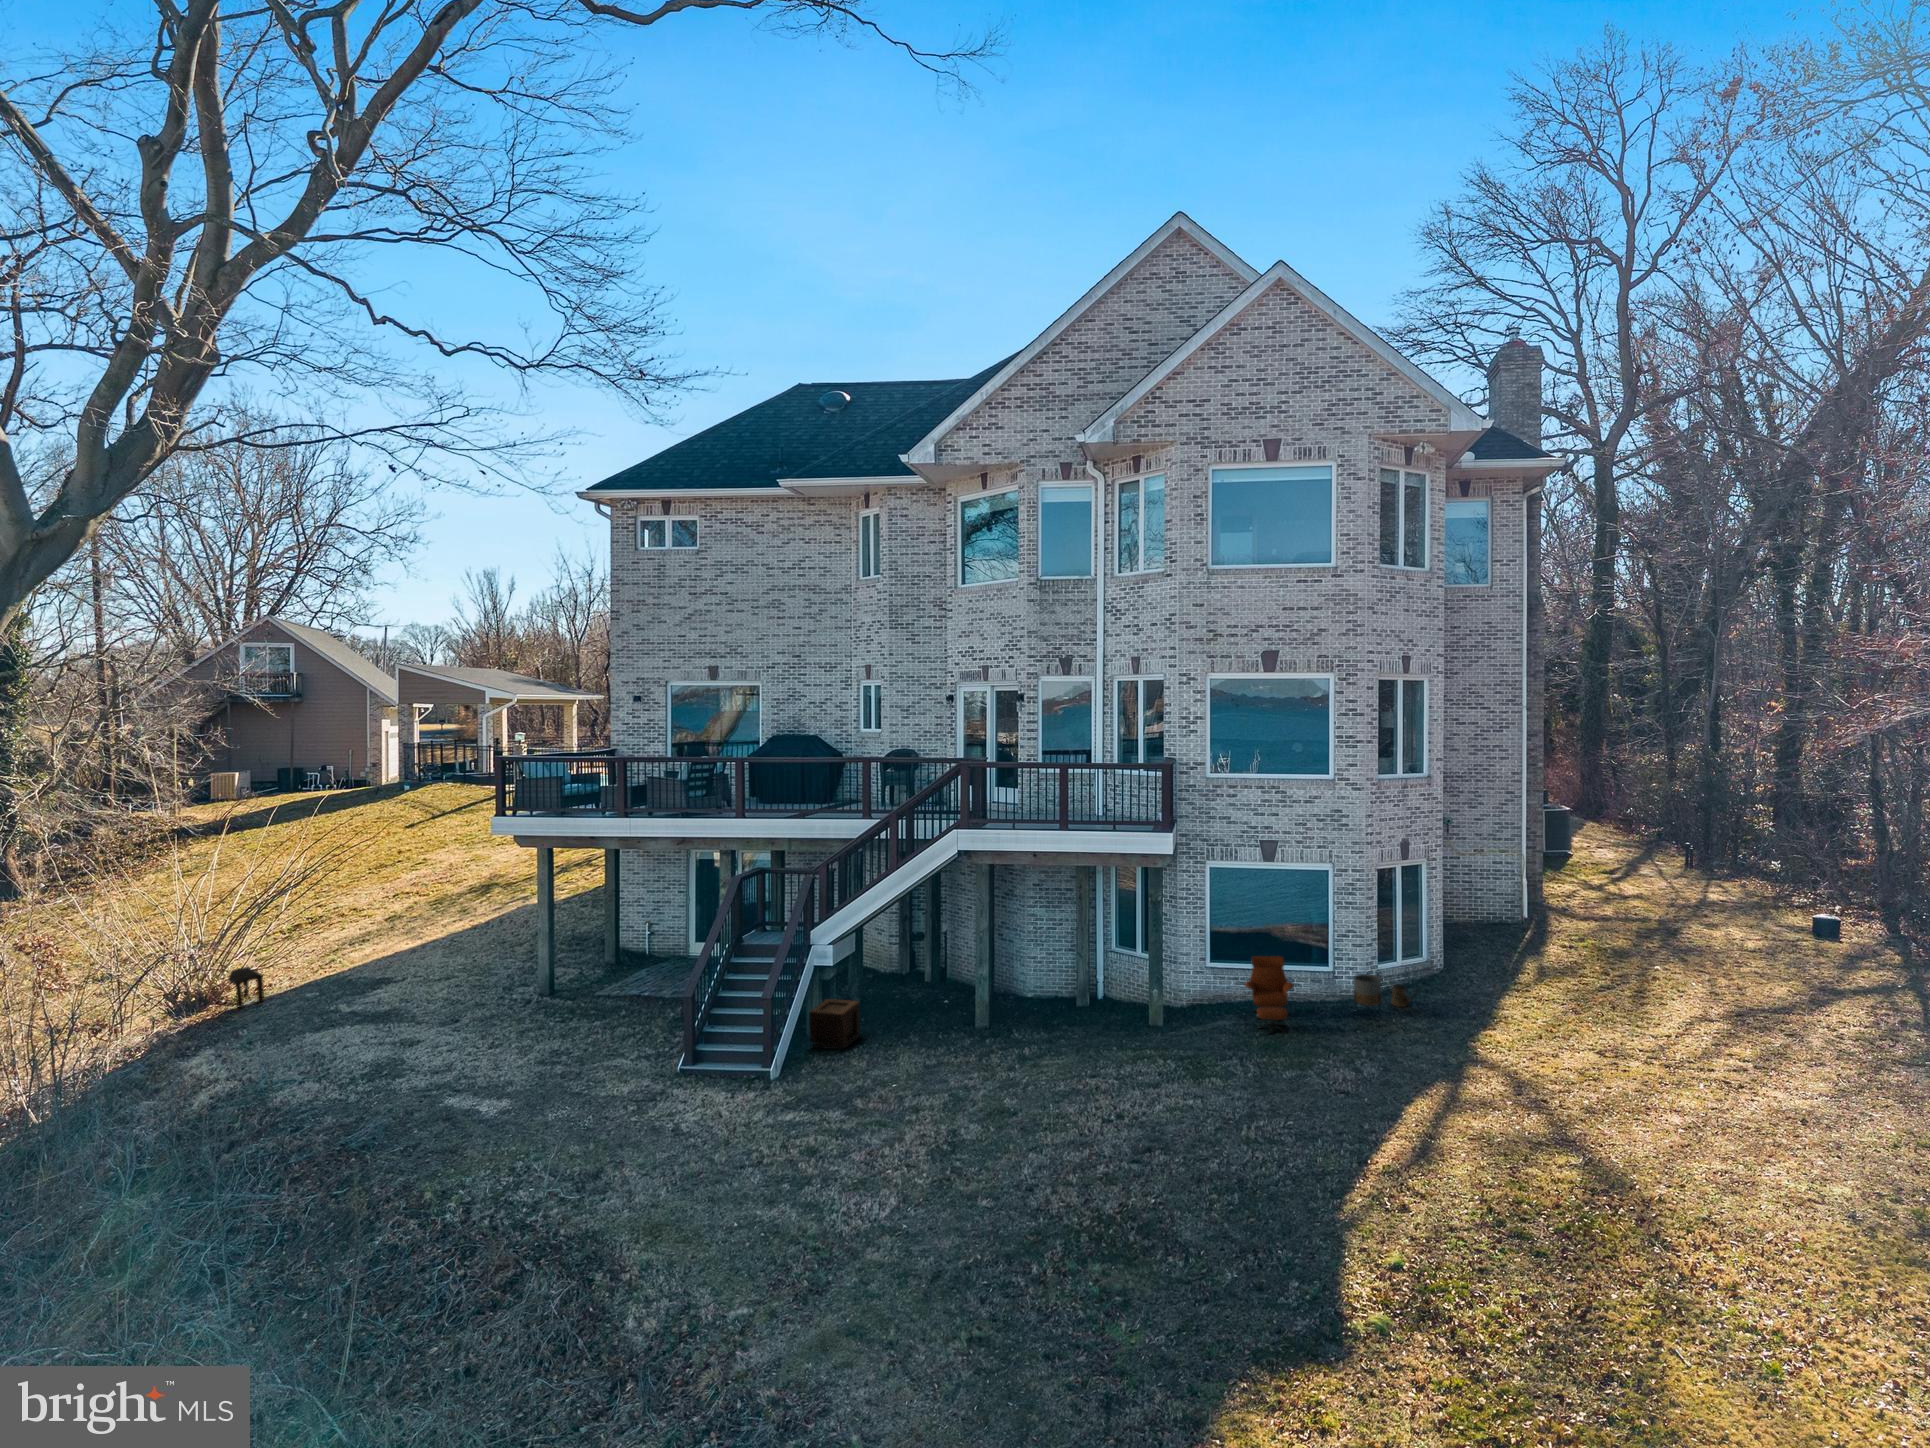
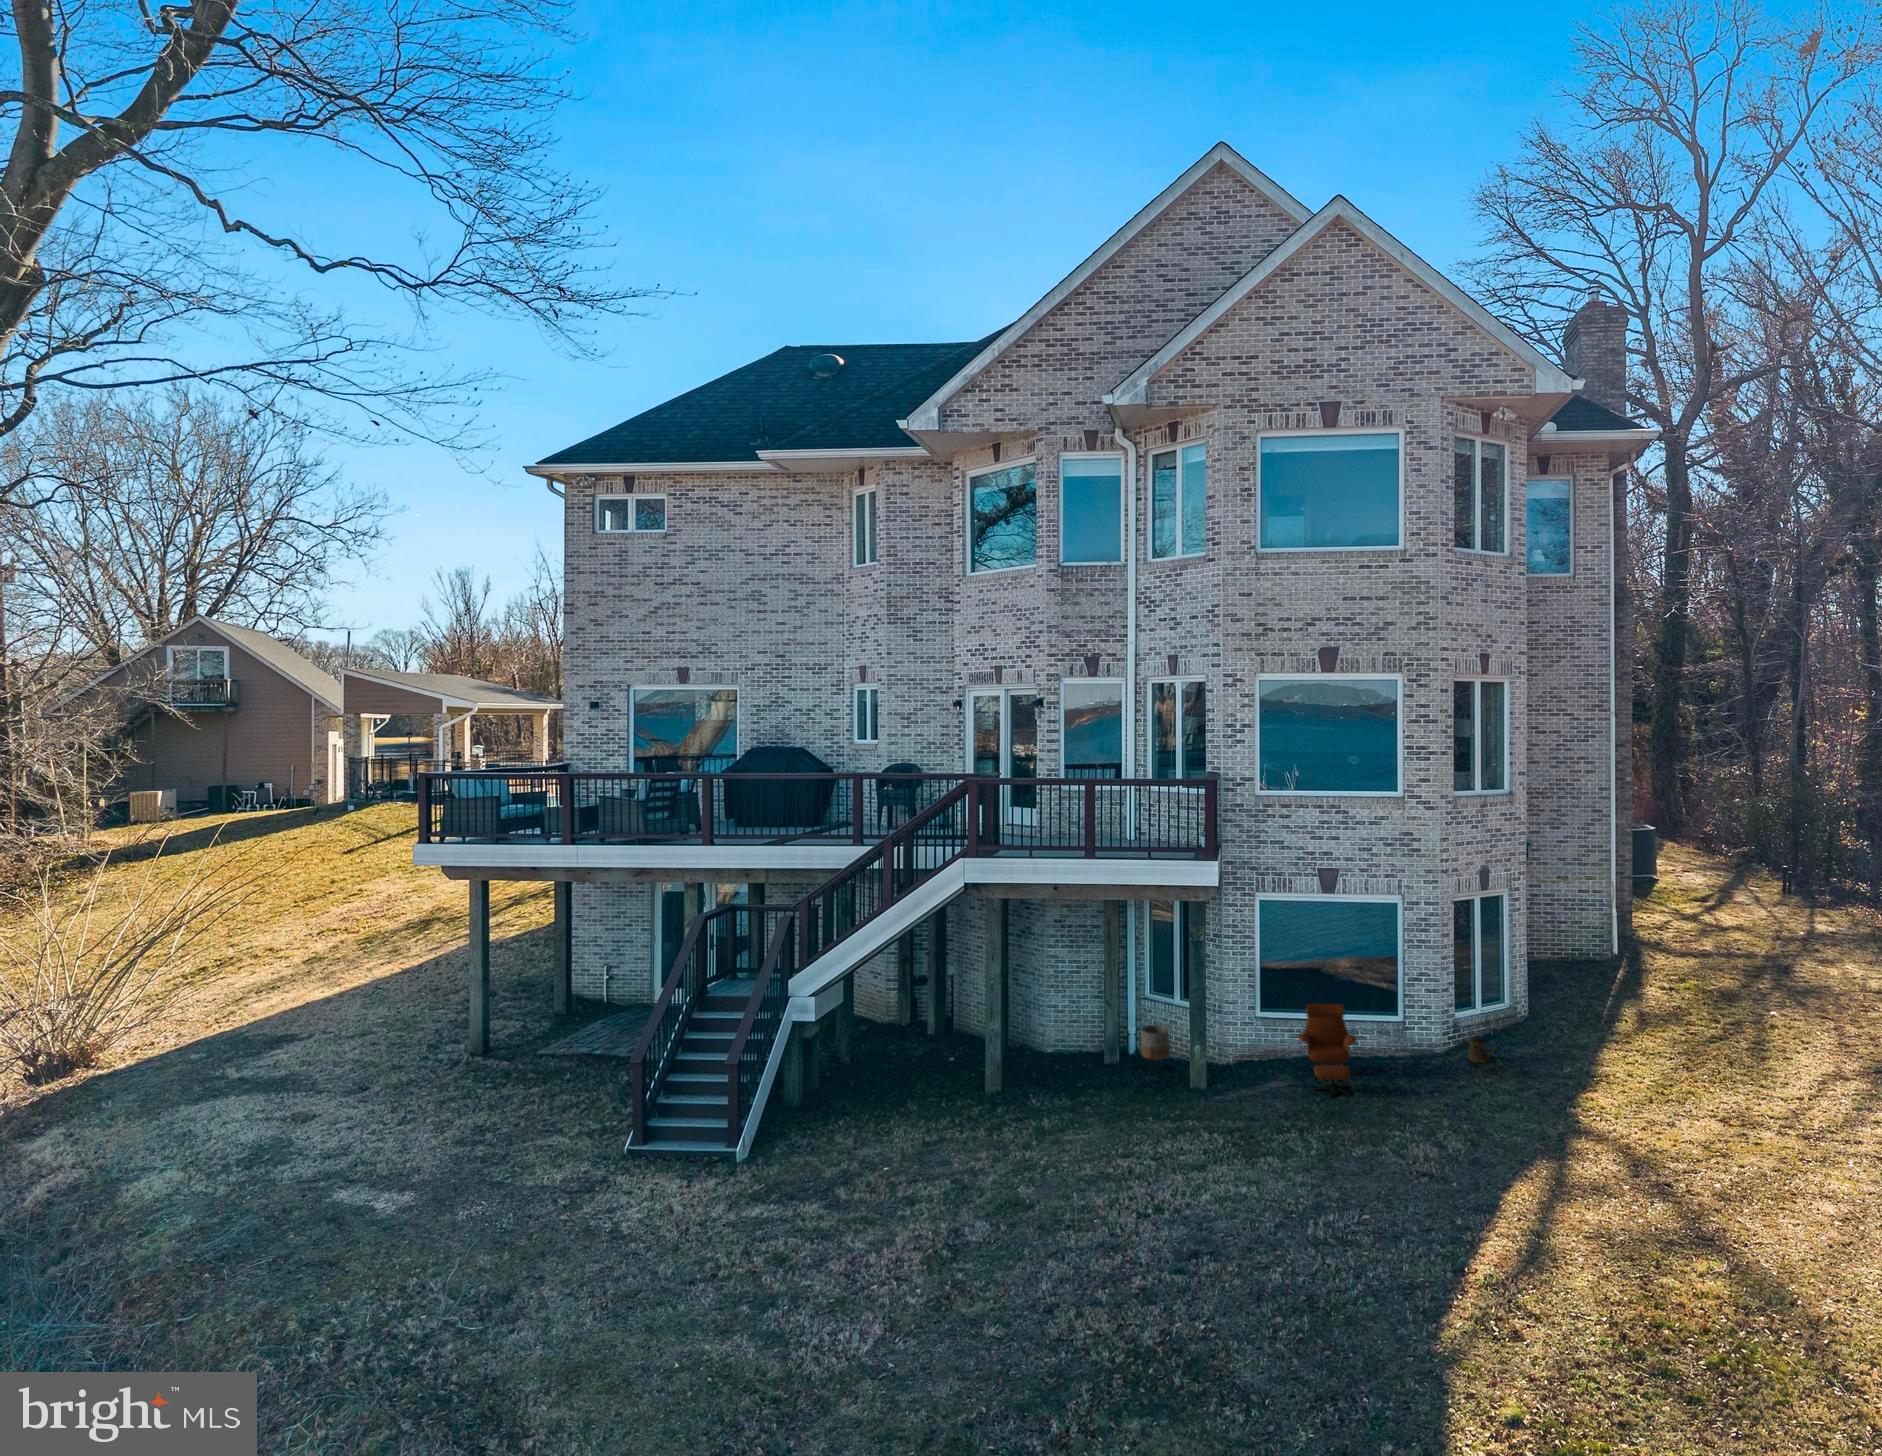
bench: present [228,967,264,1008] -> none [119,1010,168,1060]
planter: present [1353,974,1382,1006] -> present [1141,1024,1170,1061]
wooden crate: present [809,999,860,1049] -> none [792,1053,851,1115]

